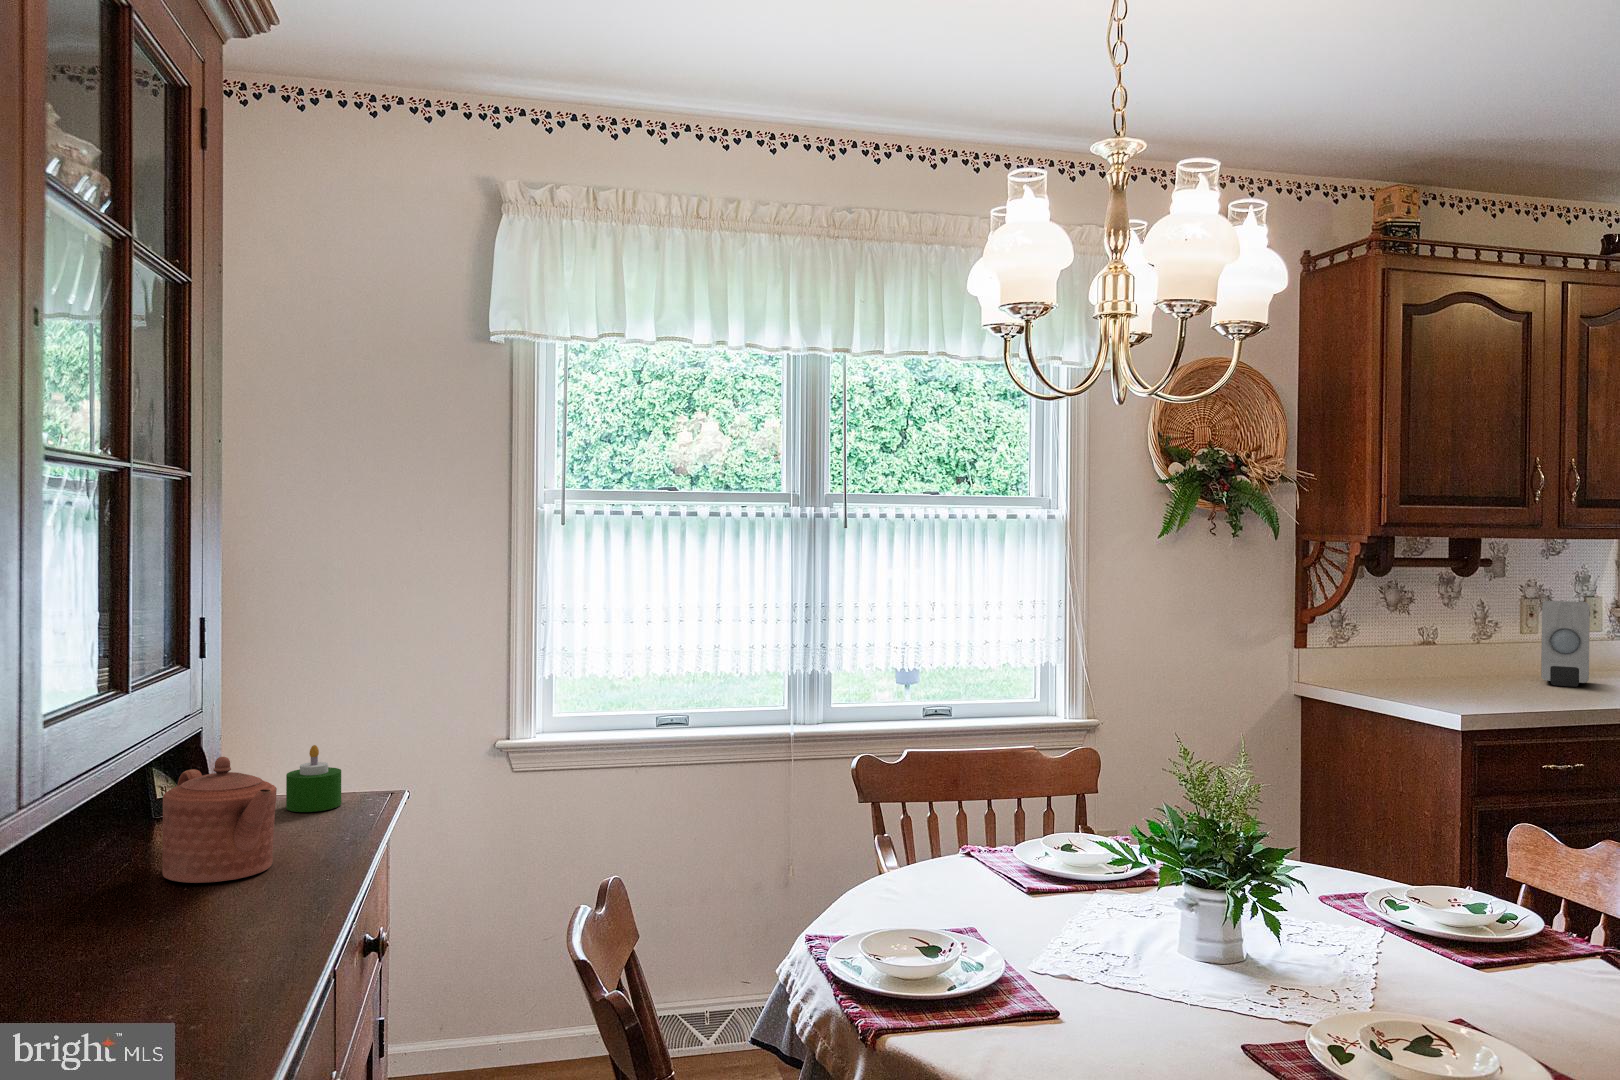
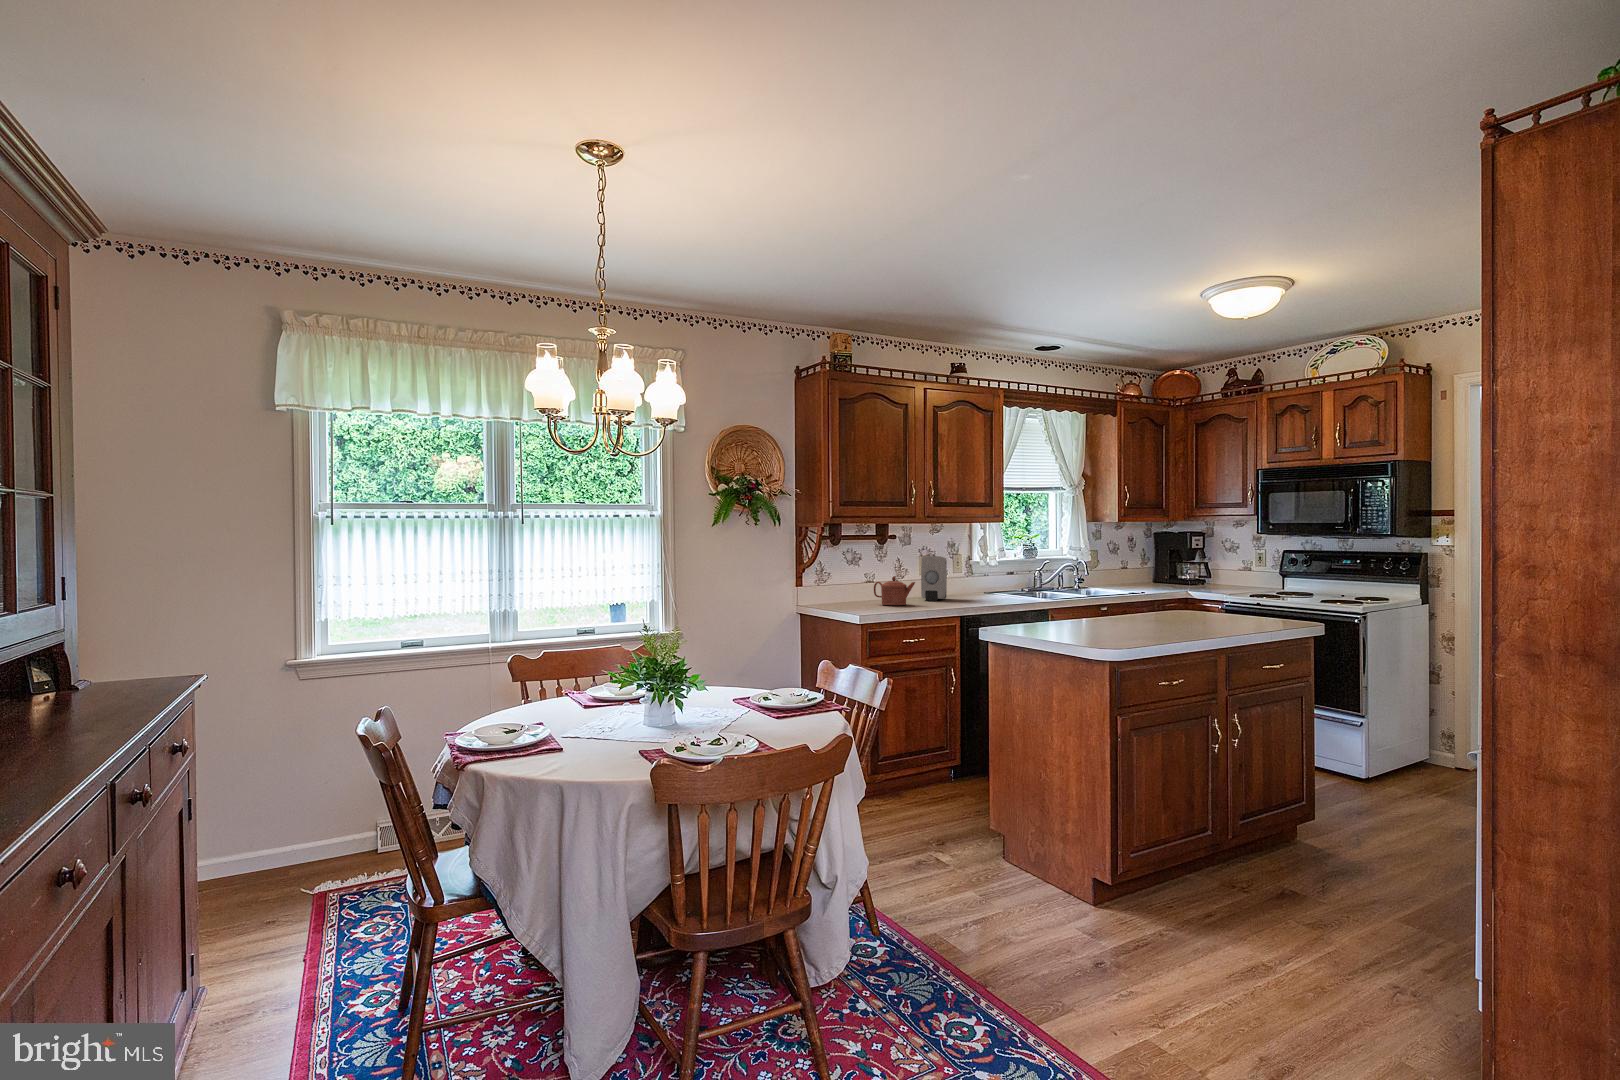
candle: present [286,745,341,812] -> none [126,653,164,691]
teapot: present [162,757,277,883] -> present [874,576,915,605]

